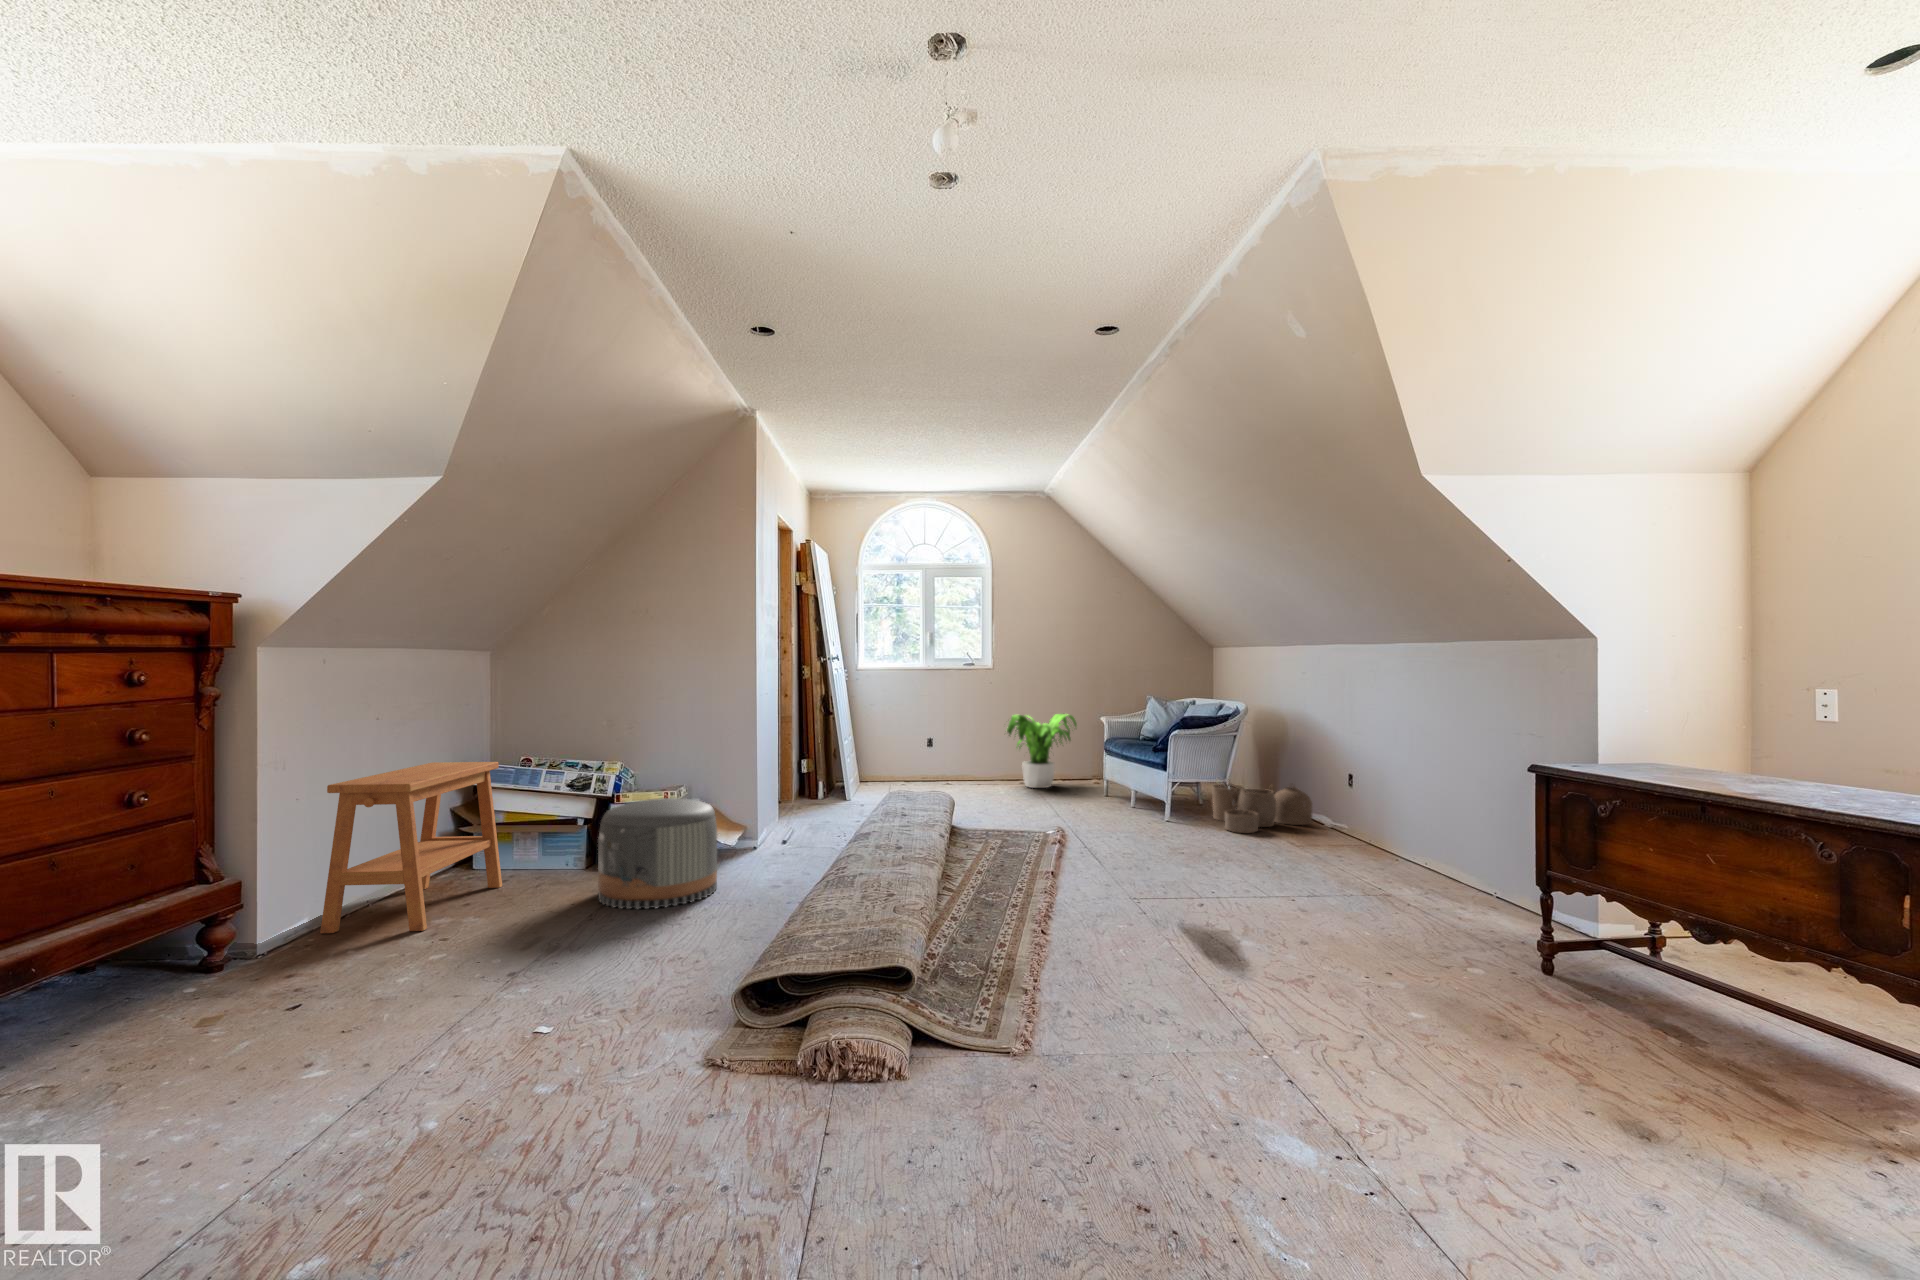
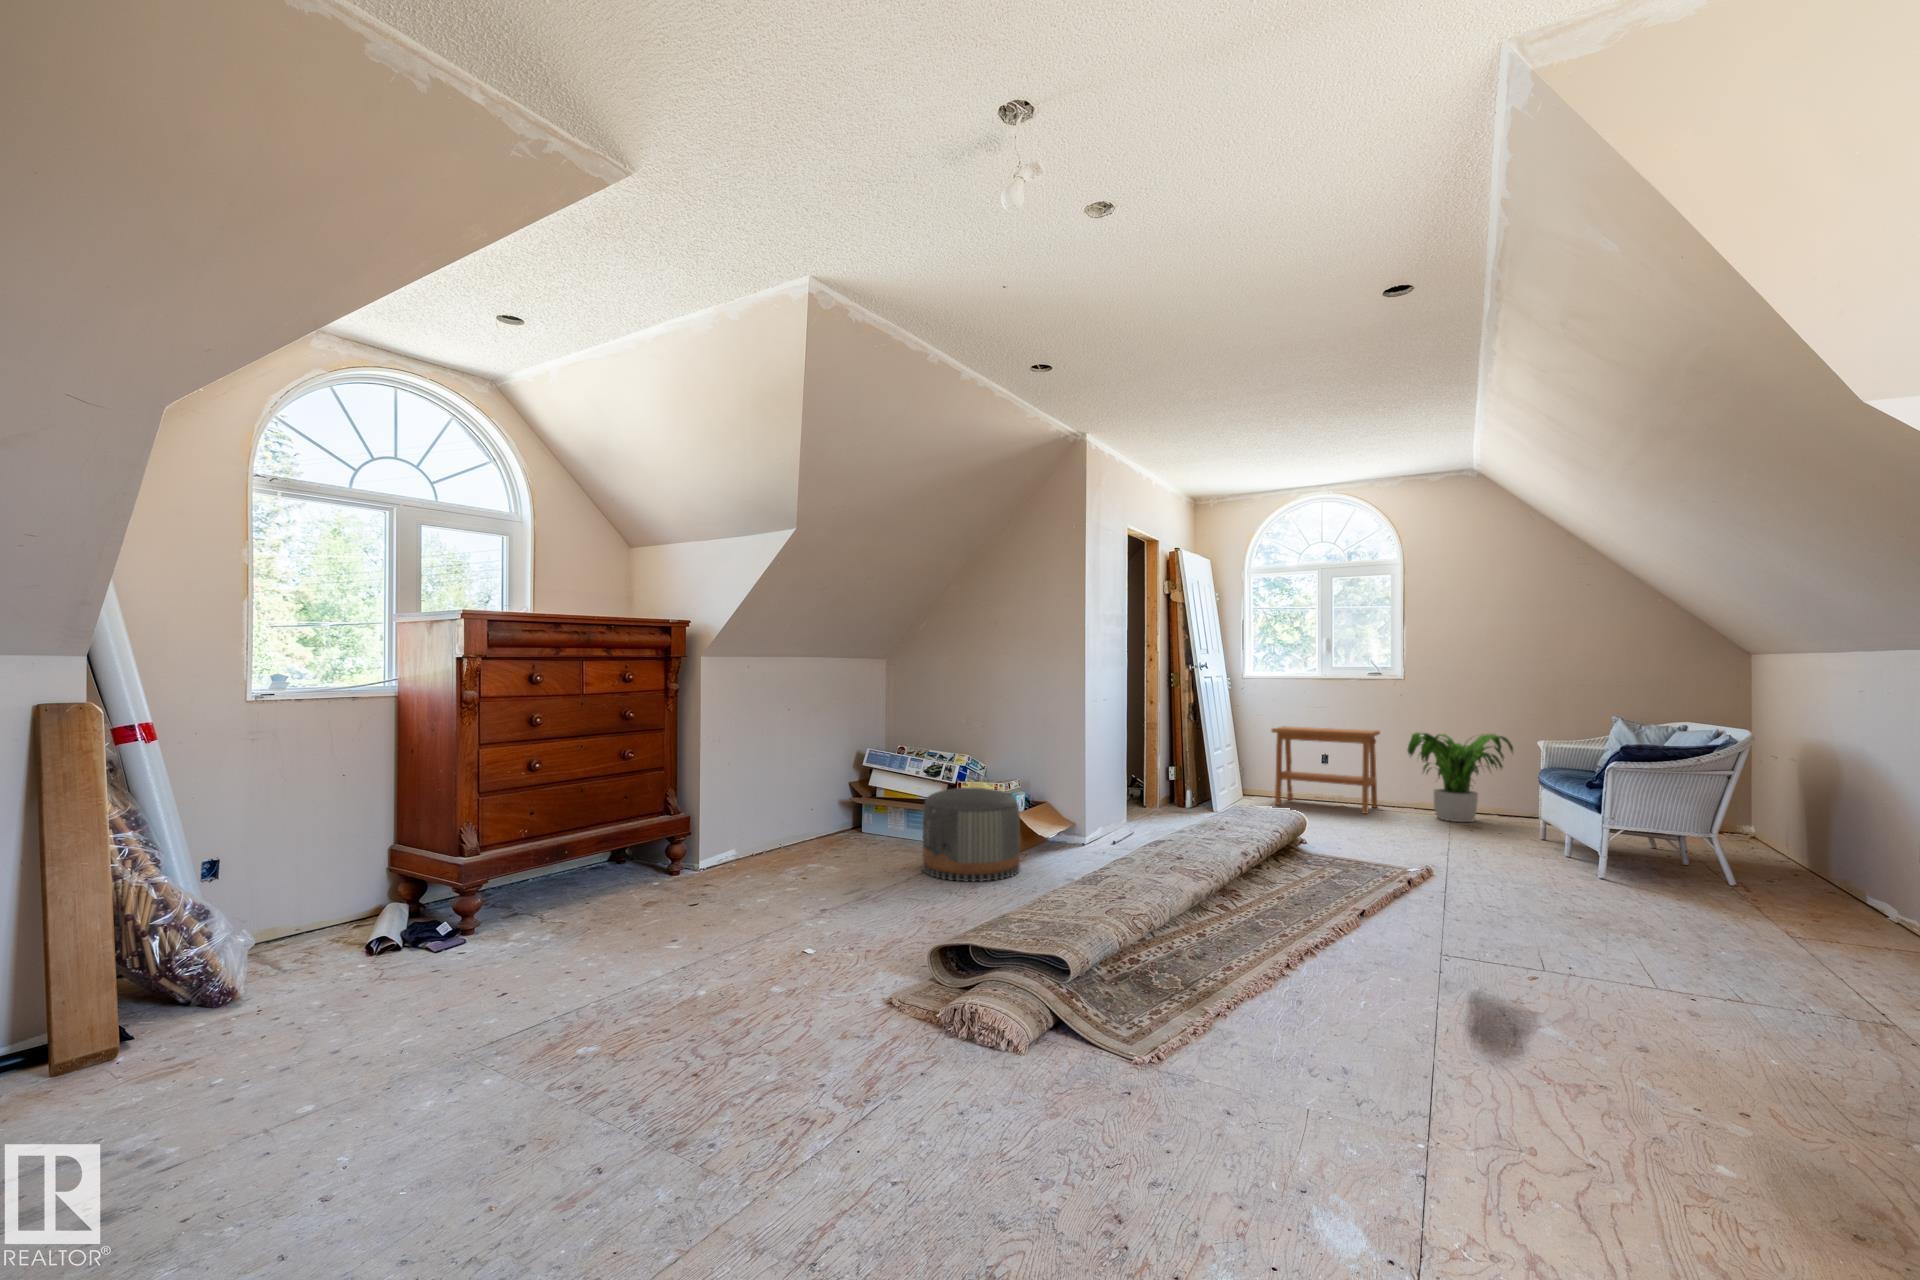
side table: present [320,762,502,933] -> present [1272,726,1380,814]
woven basket: present [1212,783,1312,833] -> none [1681,833,1871,913]

